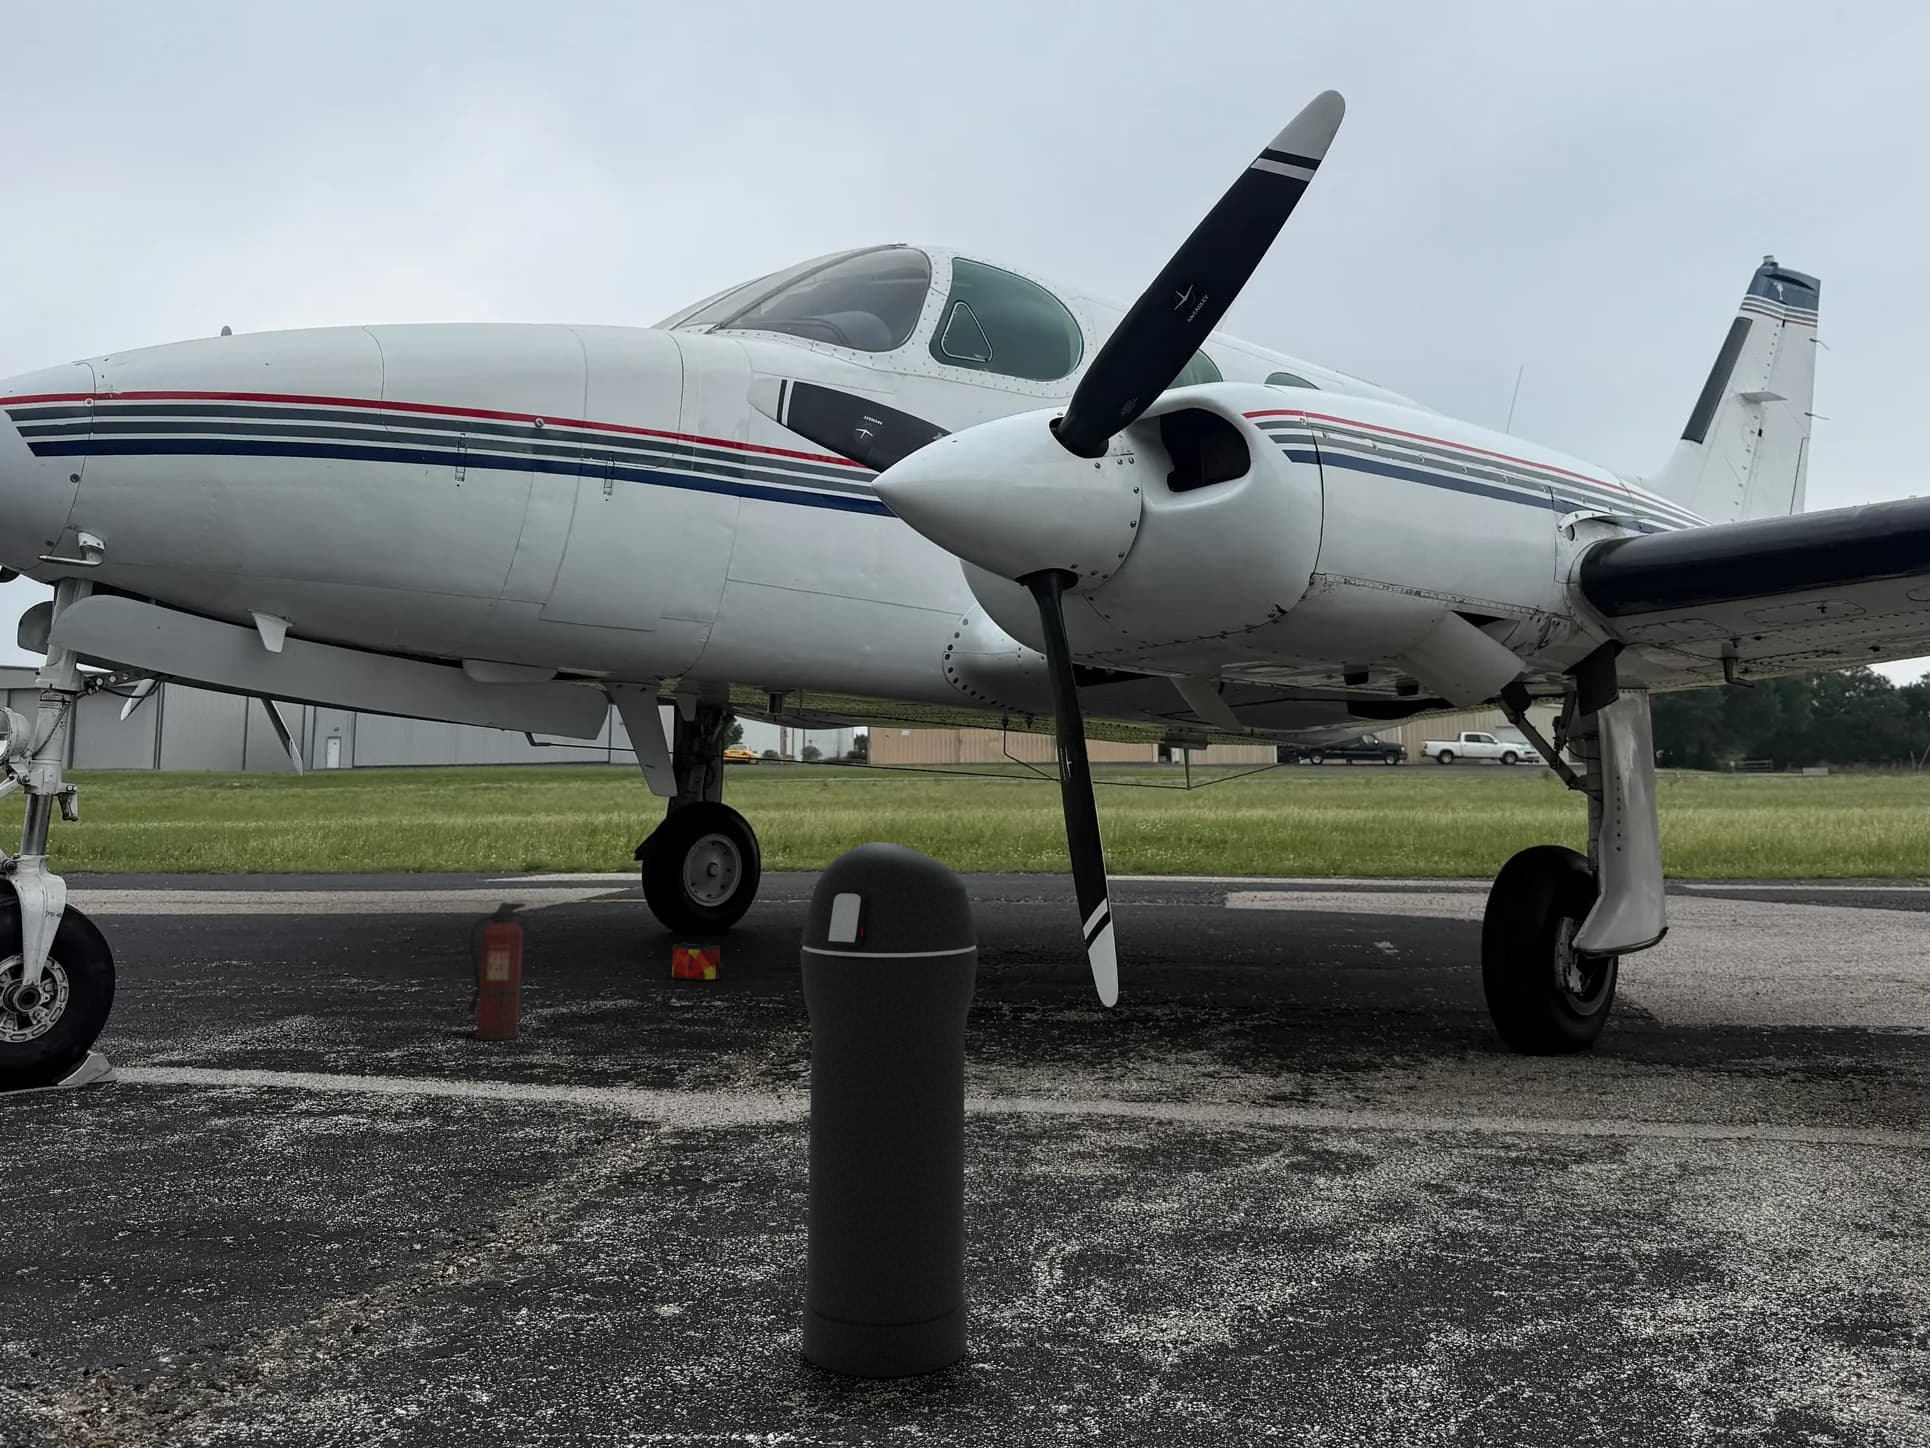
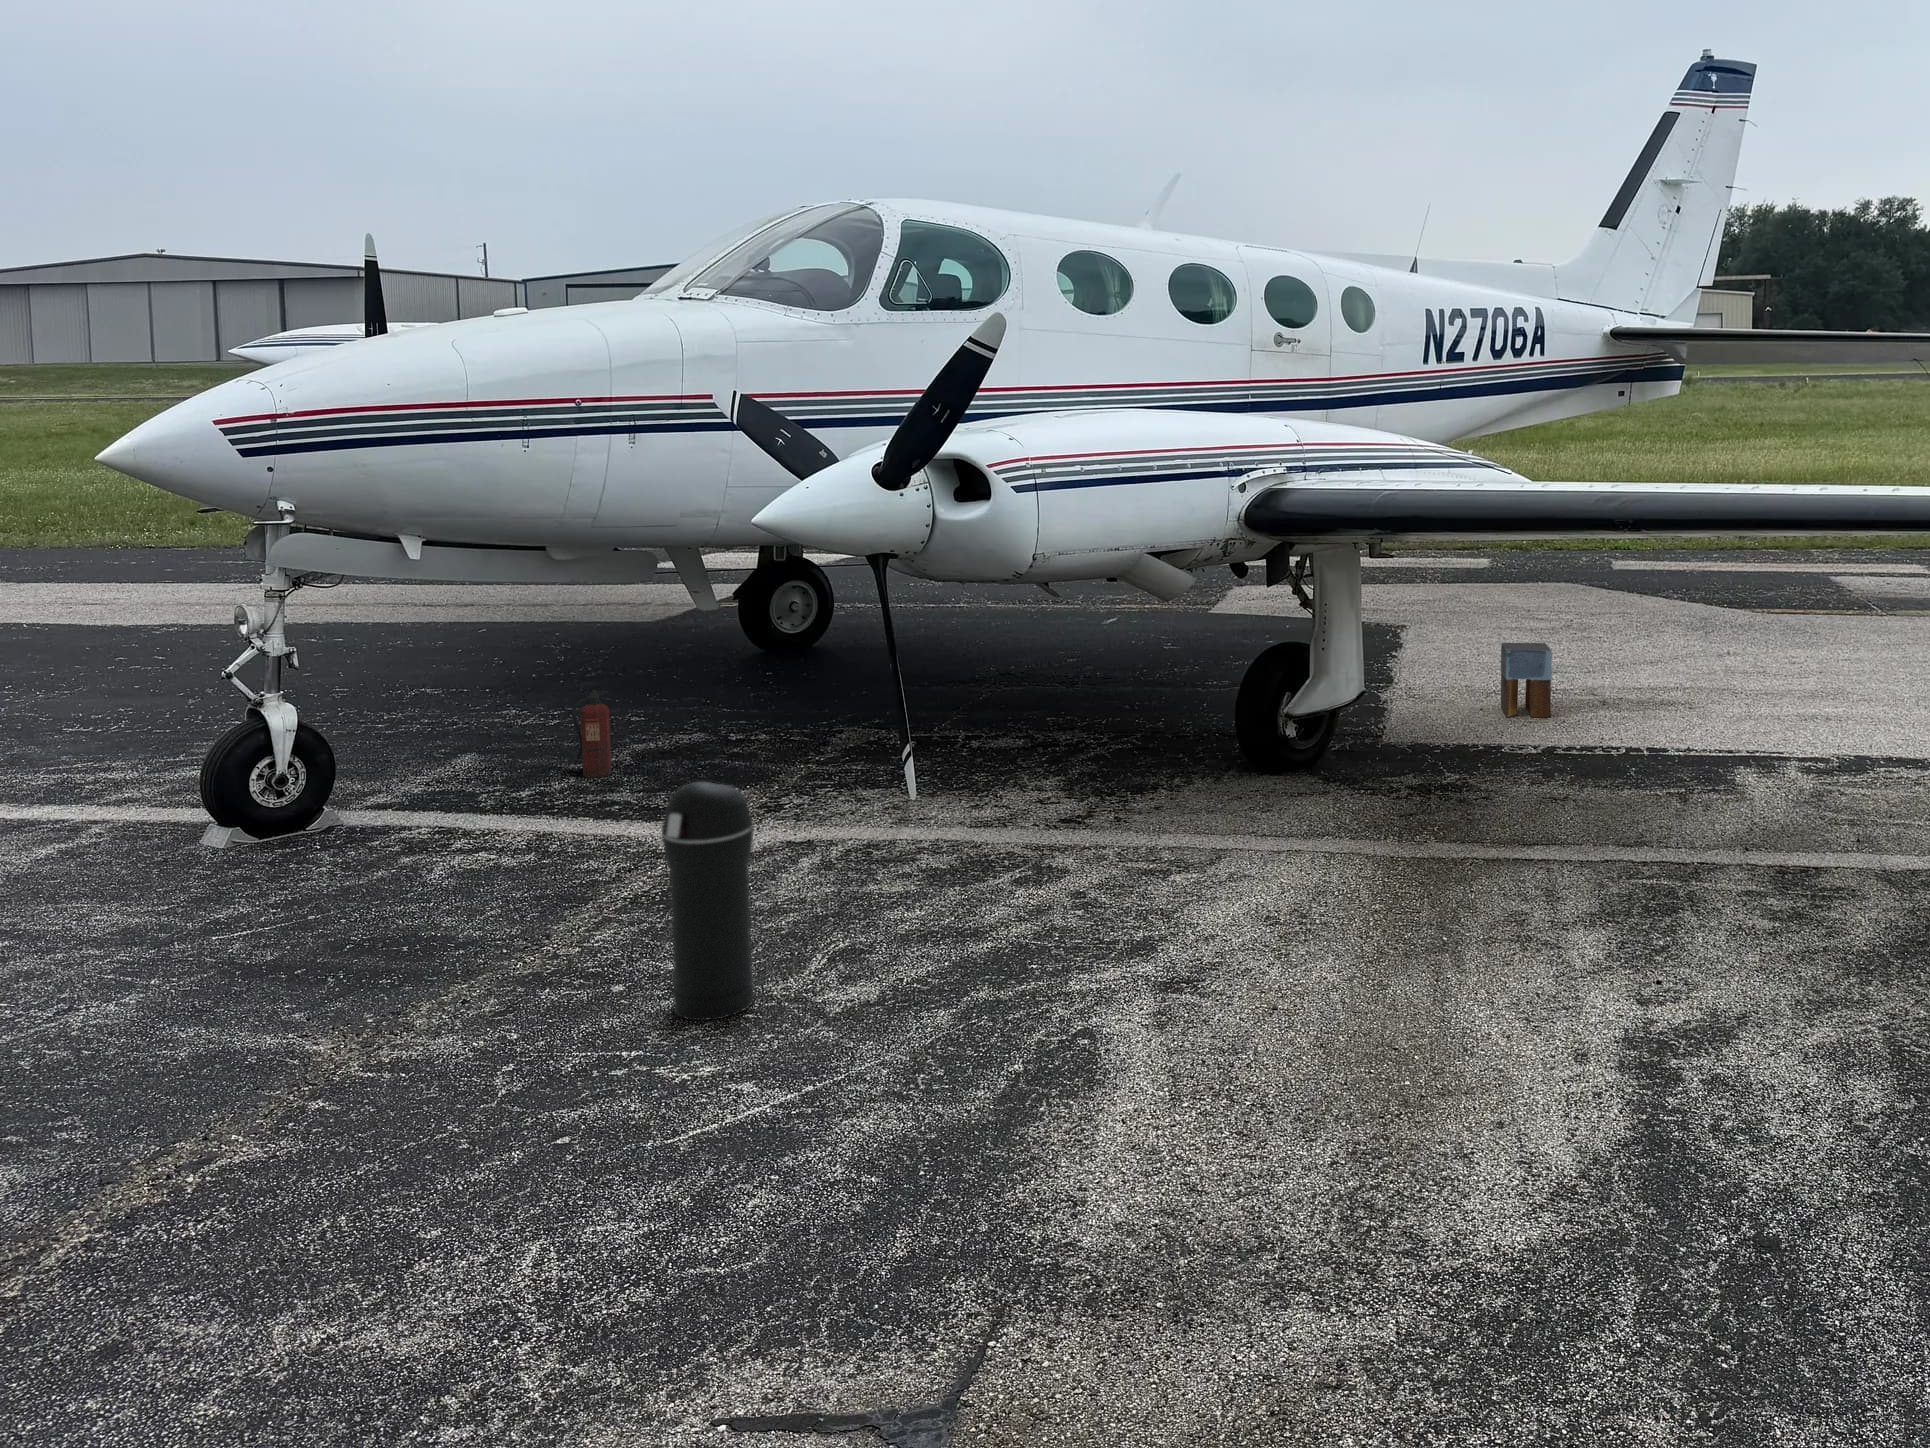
stool: none [1767,893,1869,1000] -> present [1501,643,1552,717]
bag: present [669,942,723,981] -> none [740,680,778,708]

